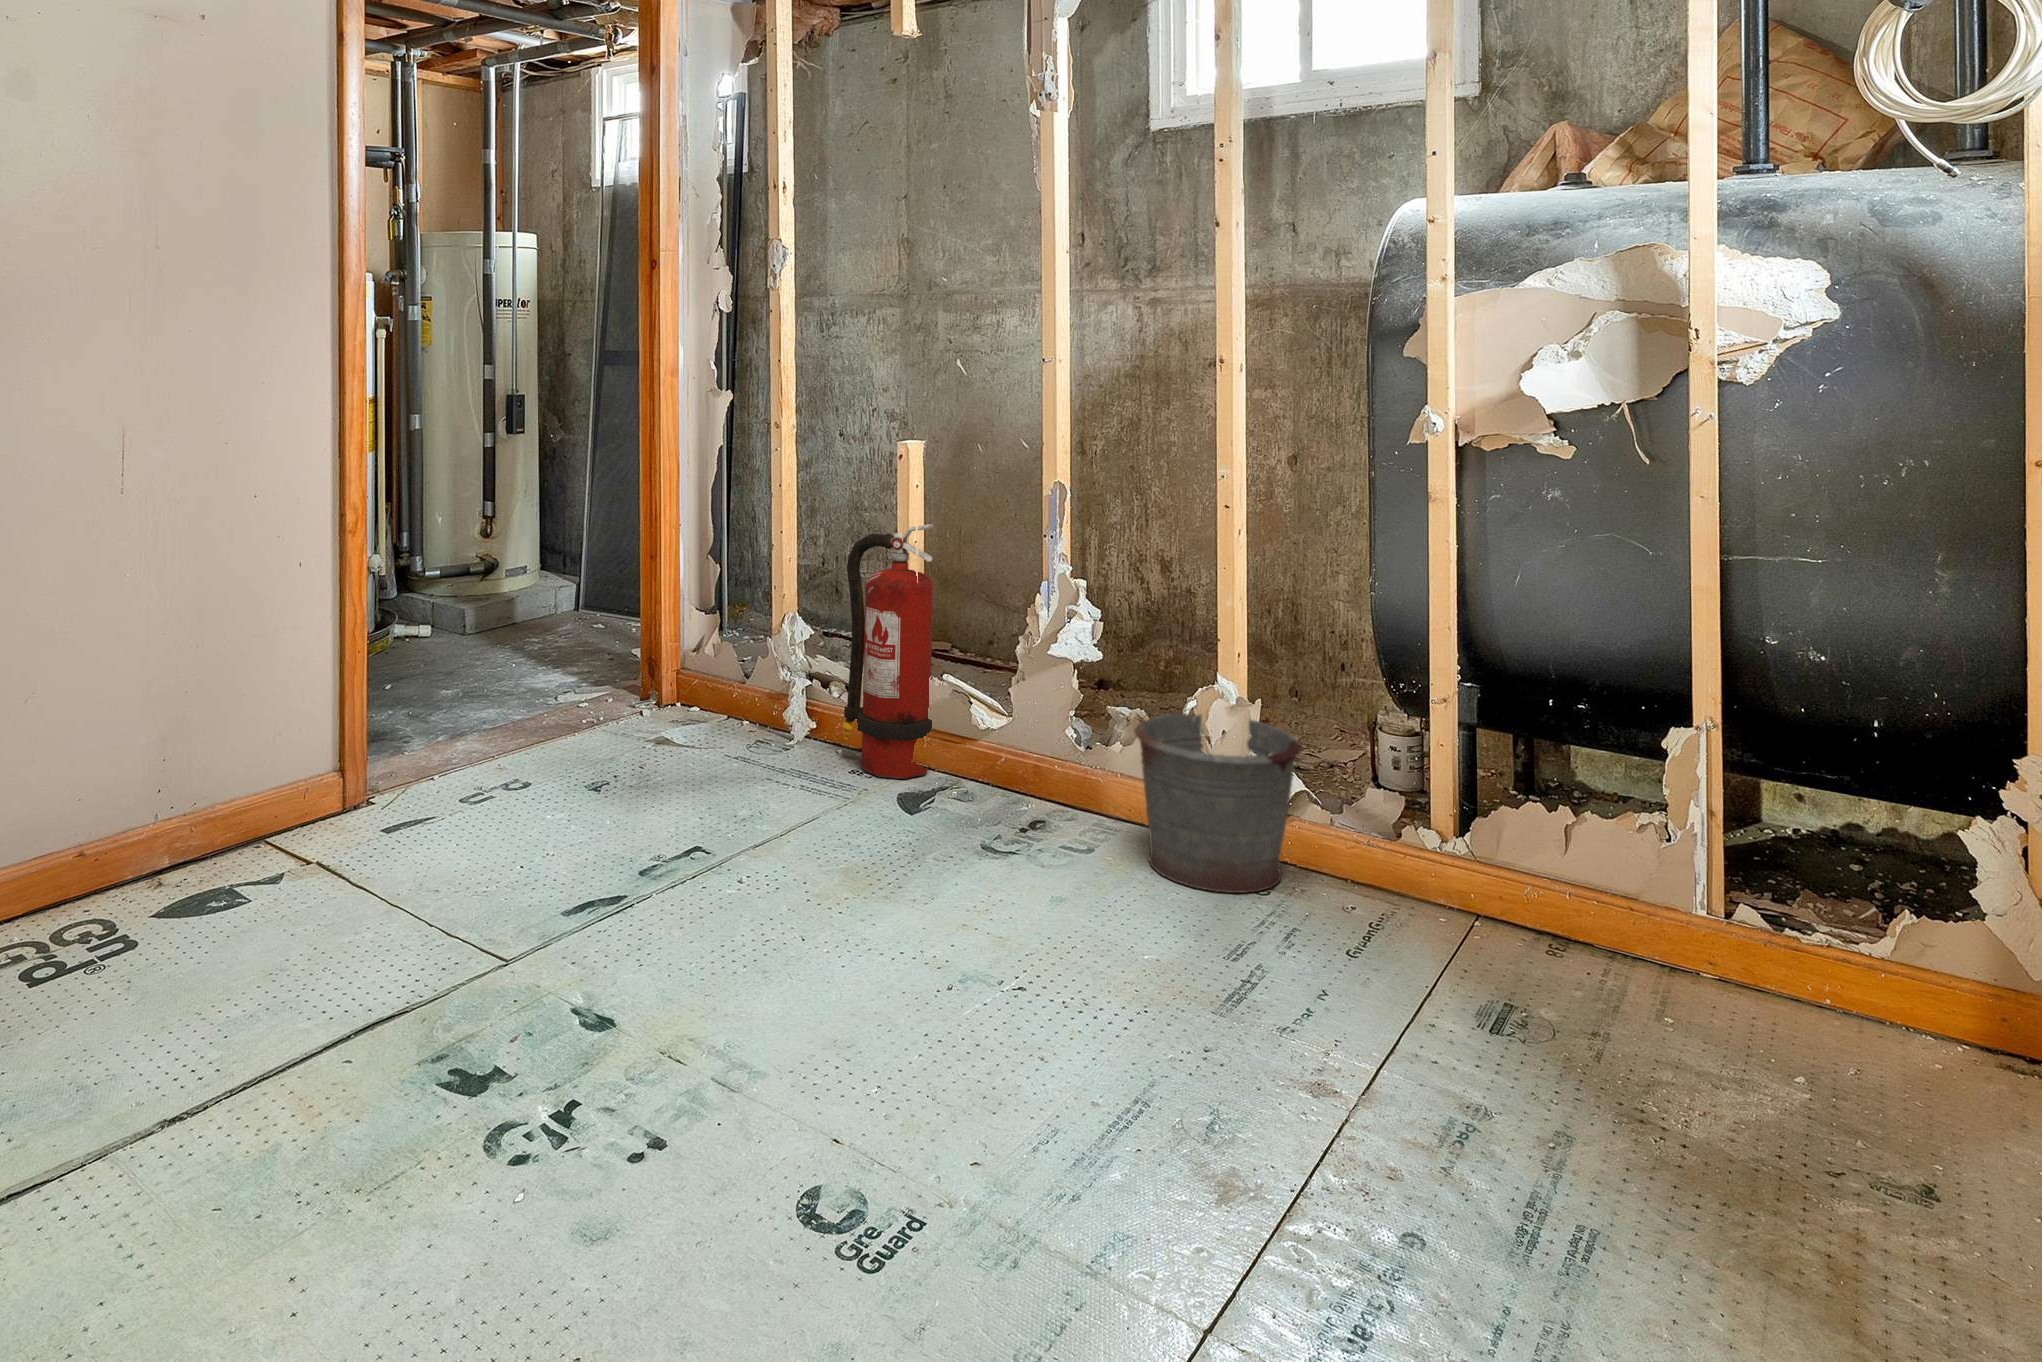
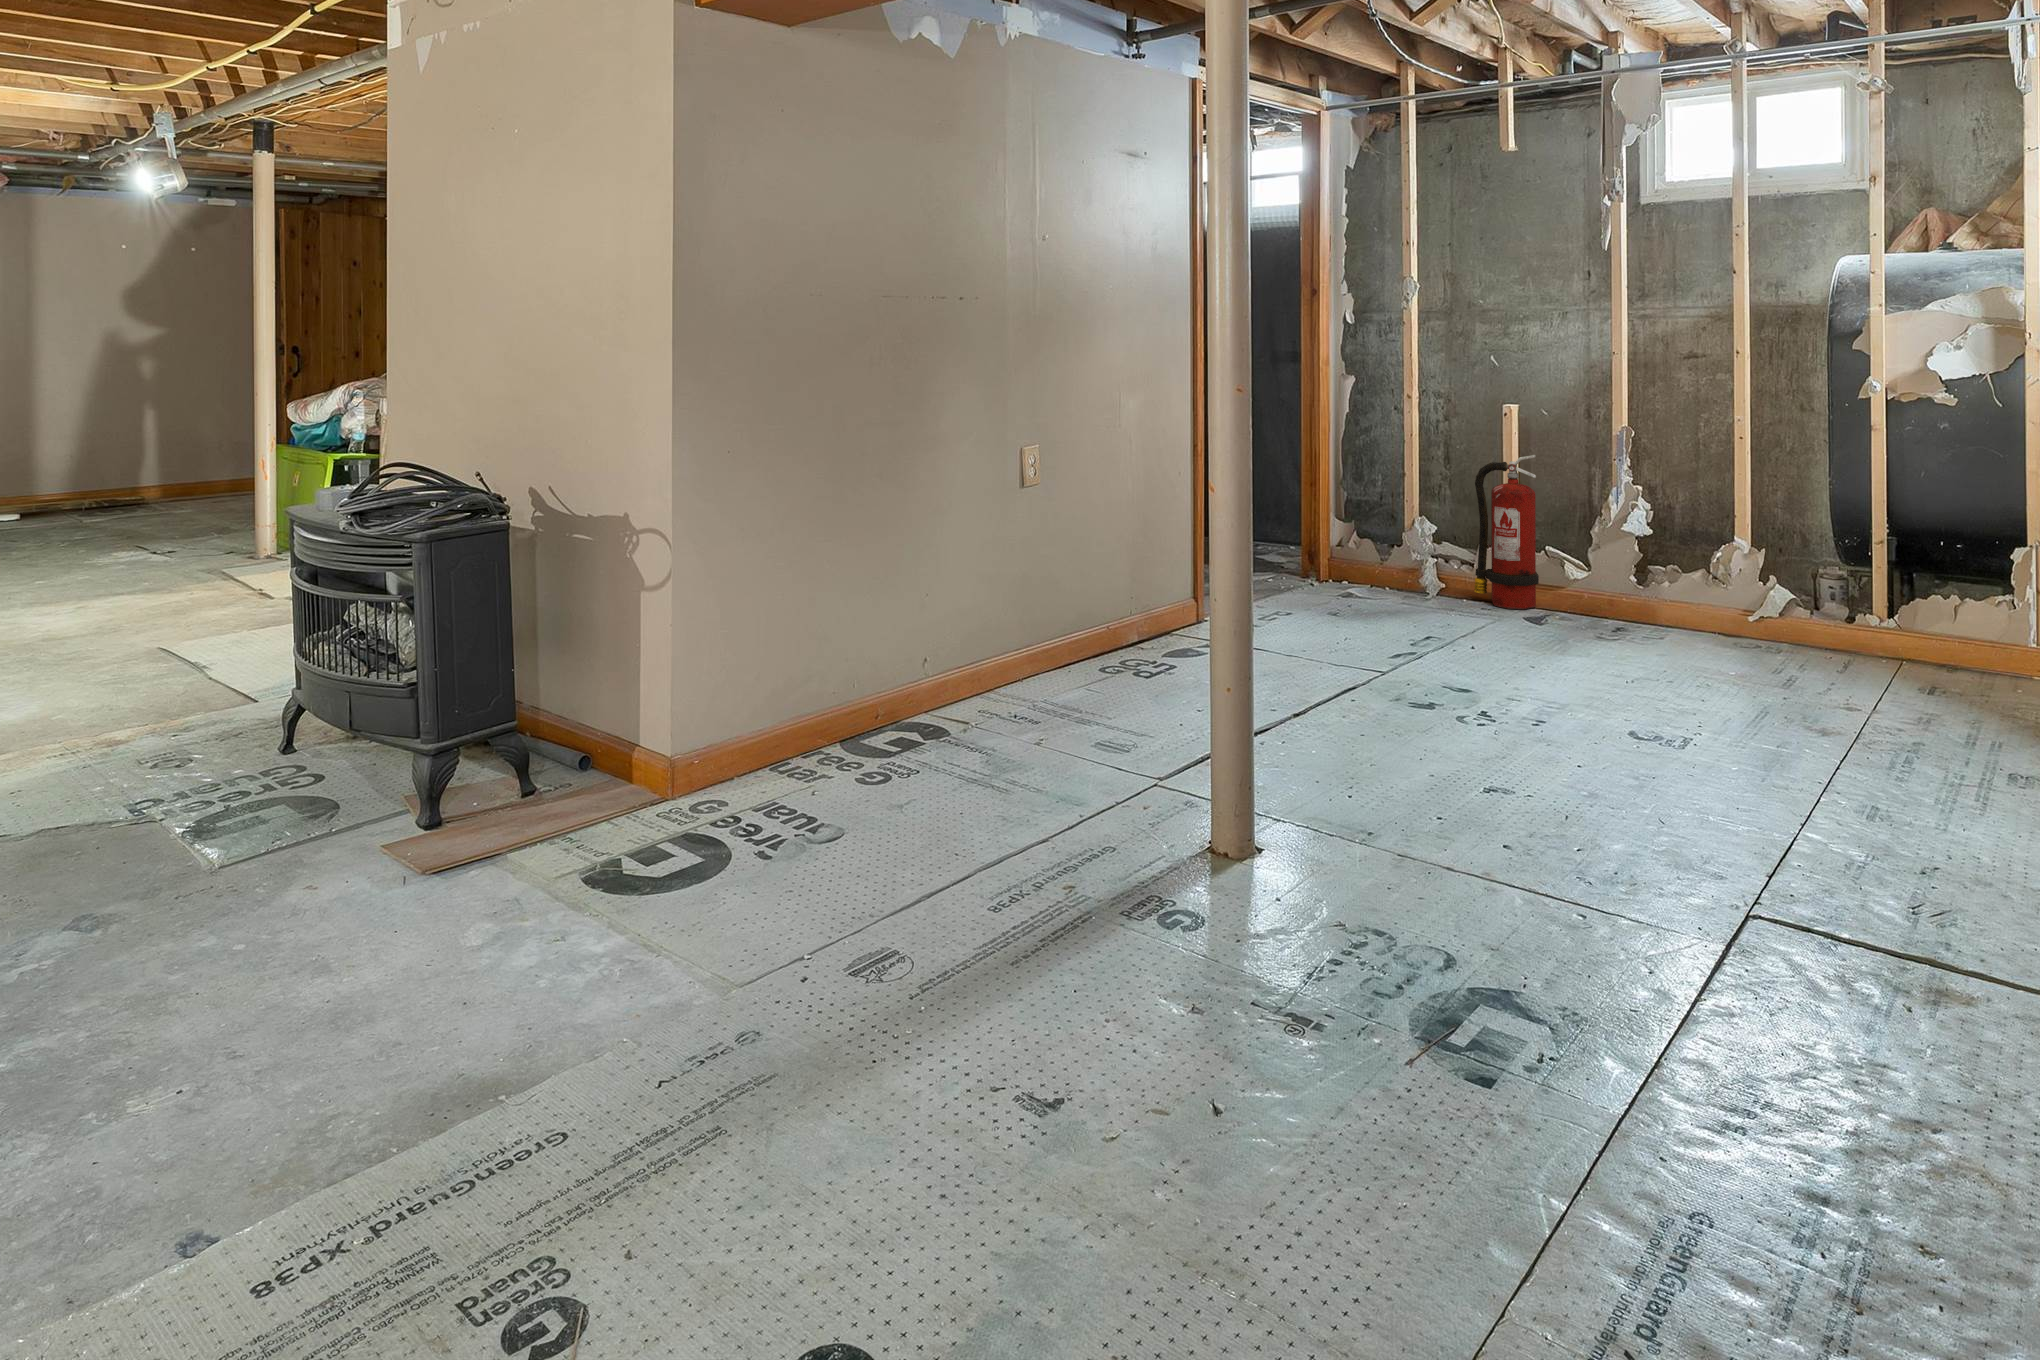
bucket: present [1134,713,1302,893] -> none [1691,558,1796,652]

